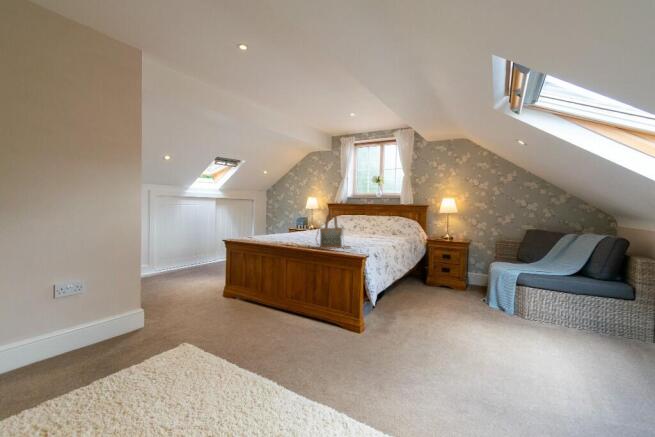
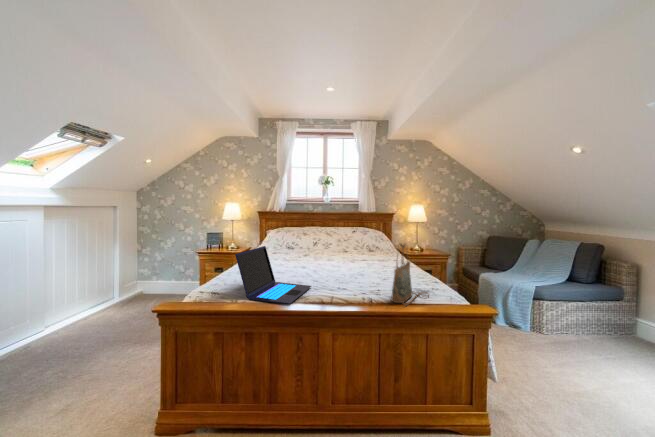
laptop: none [255,217,297,242] -> present [235,246,311,304]

